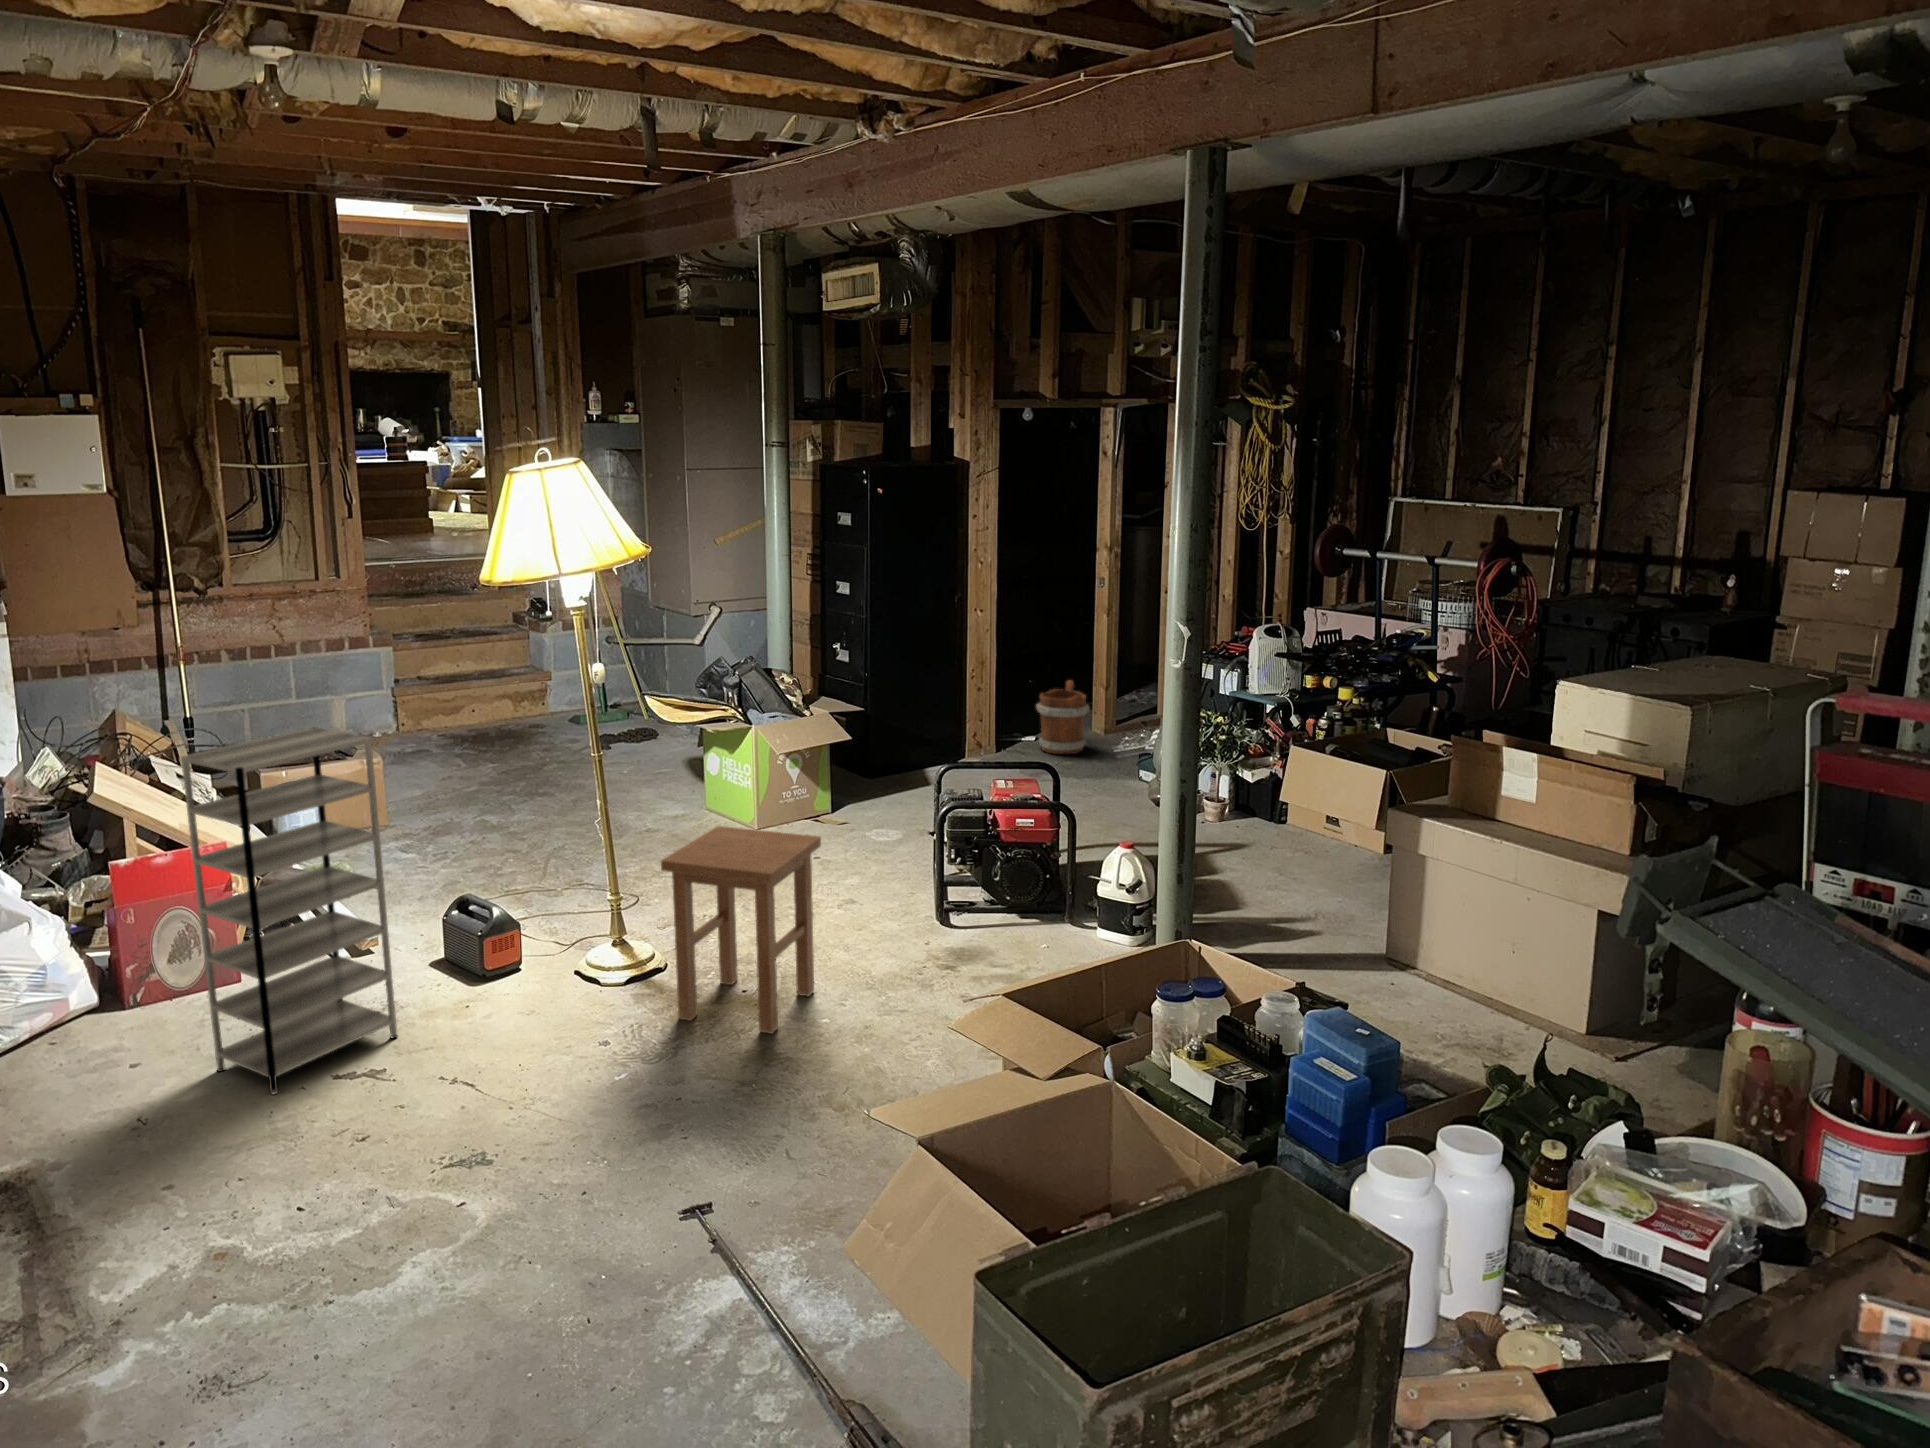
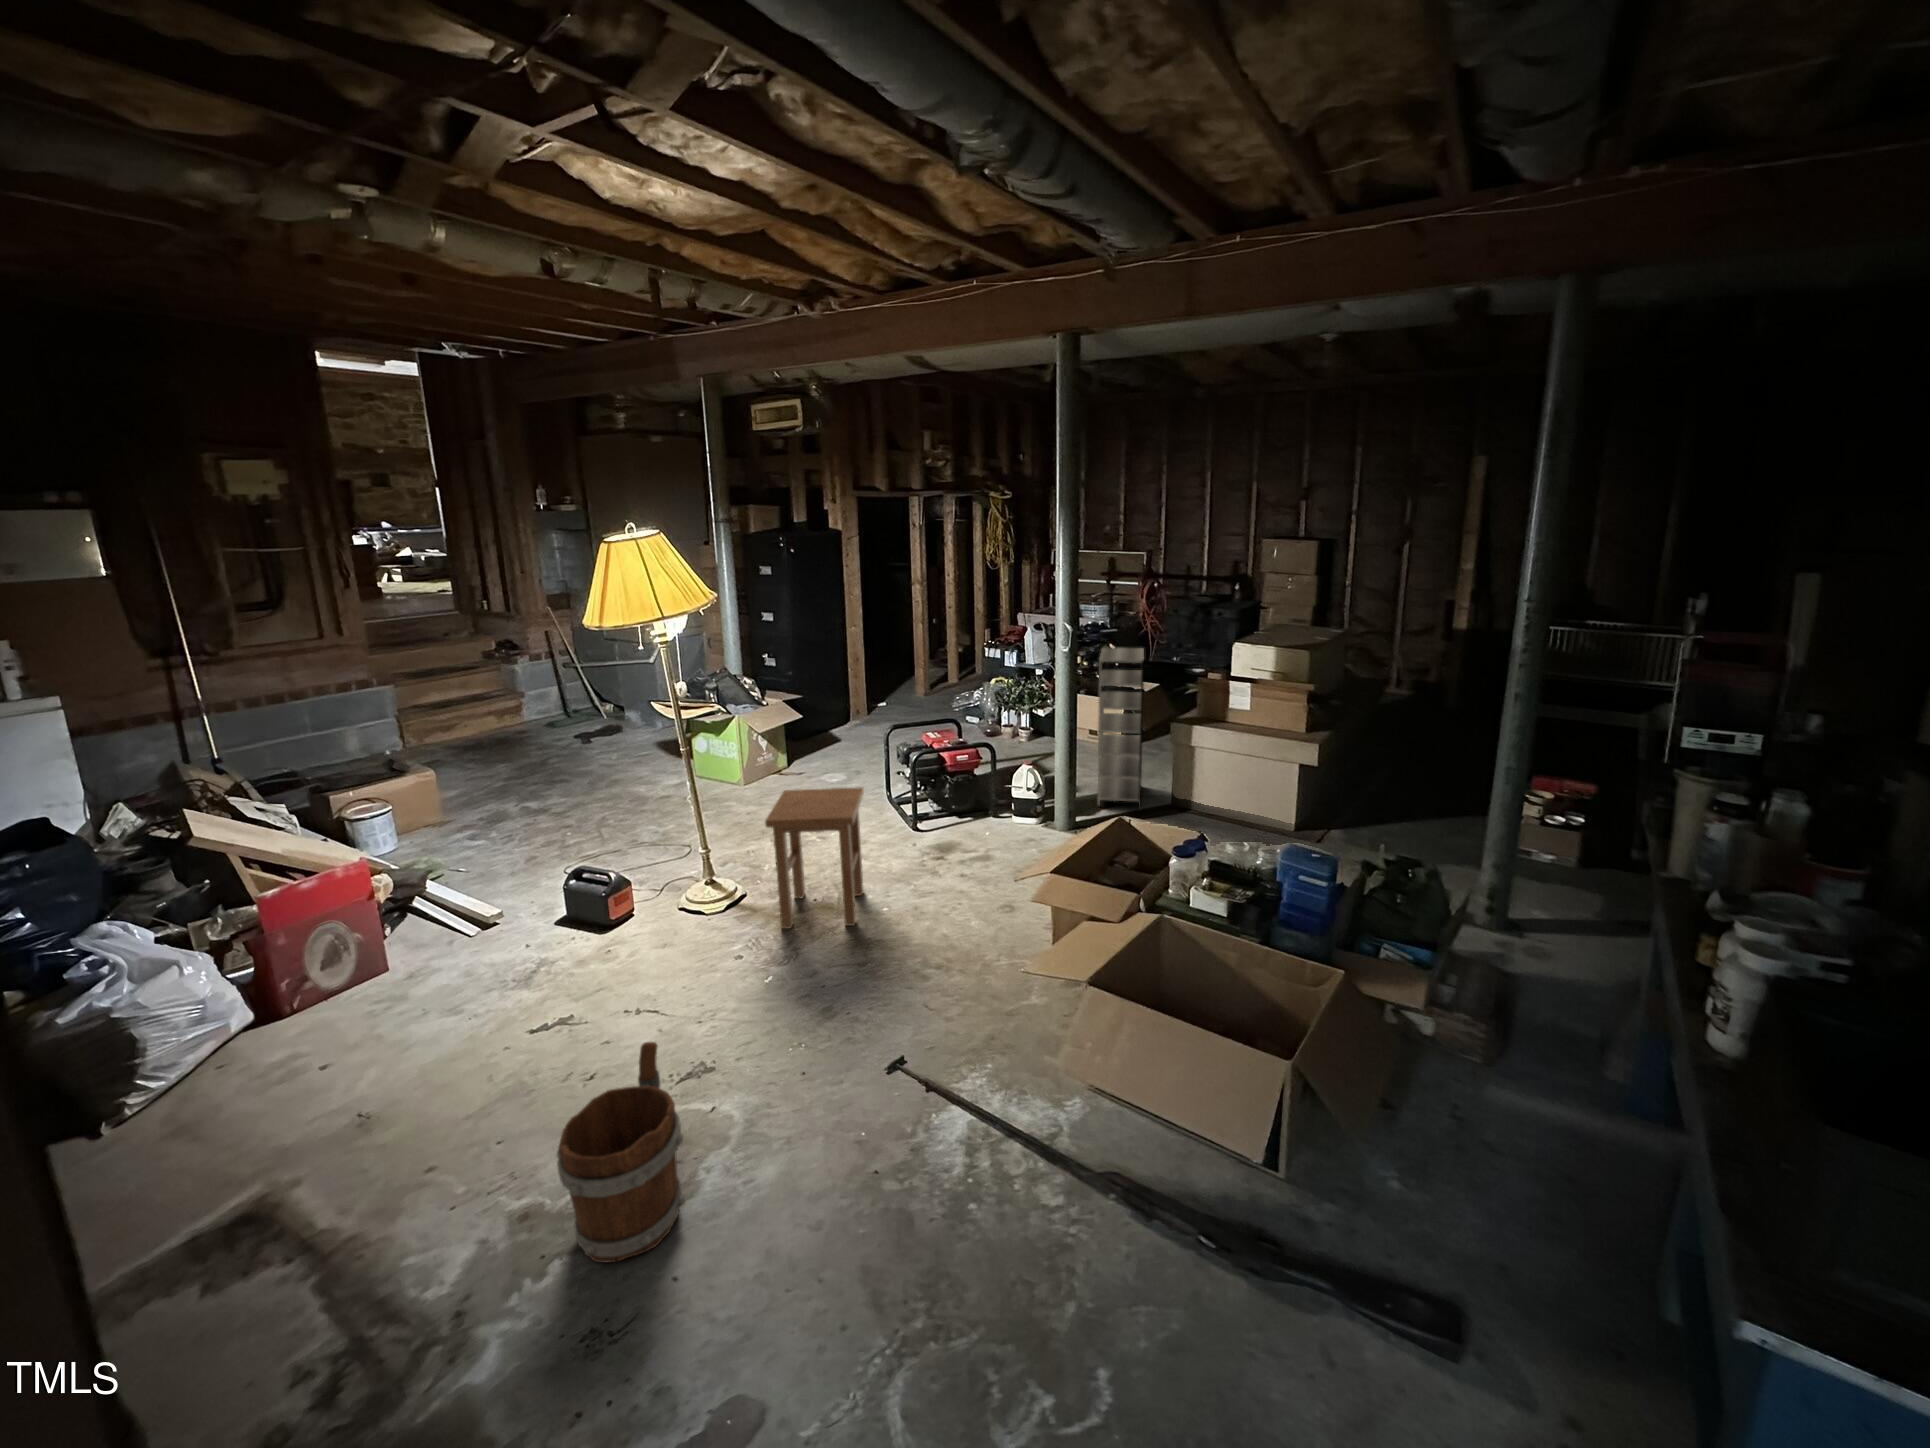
bucket: present [1036,680,1090,754] -> present [557,1042,685,1262]
shelving unit: present [181,727,397,1094] -> present [1098,647,1144,808]

